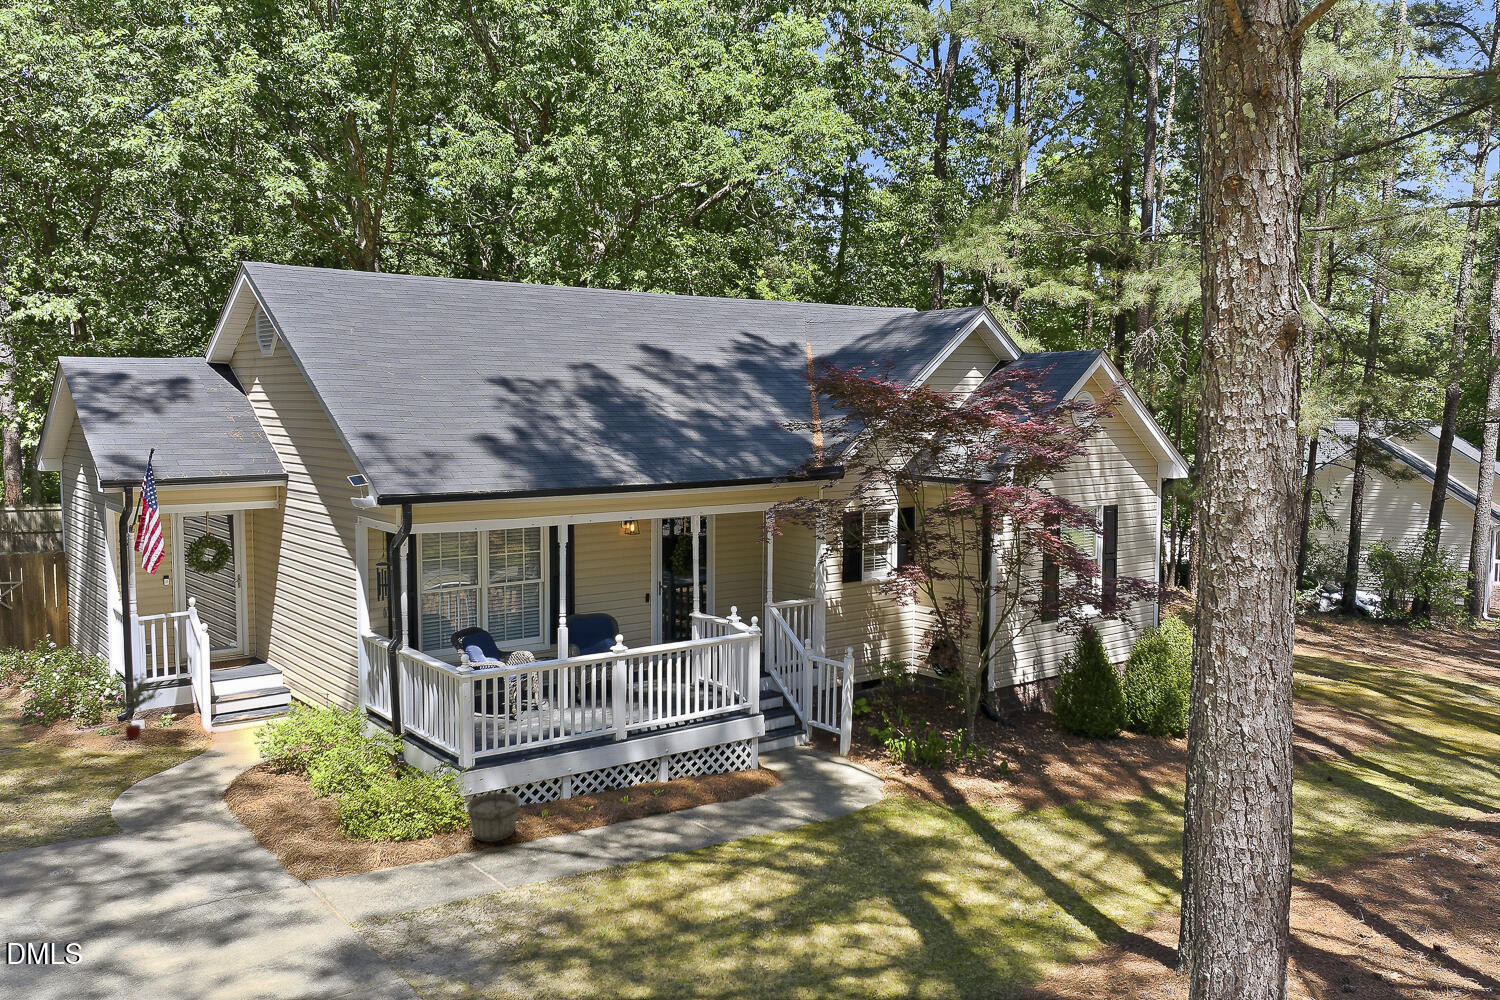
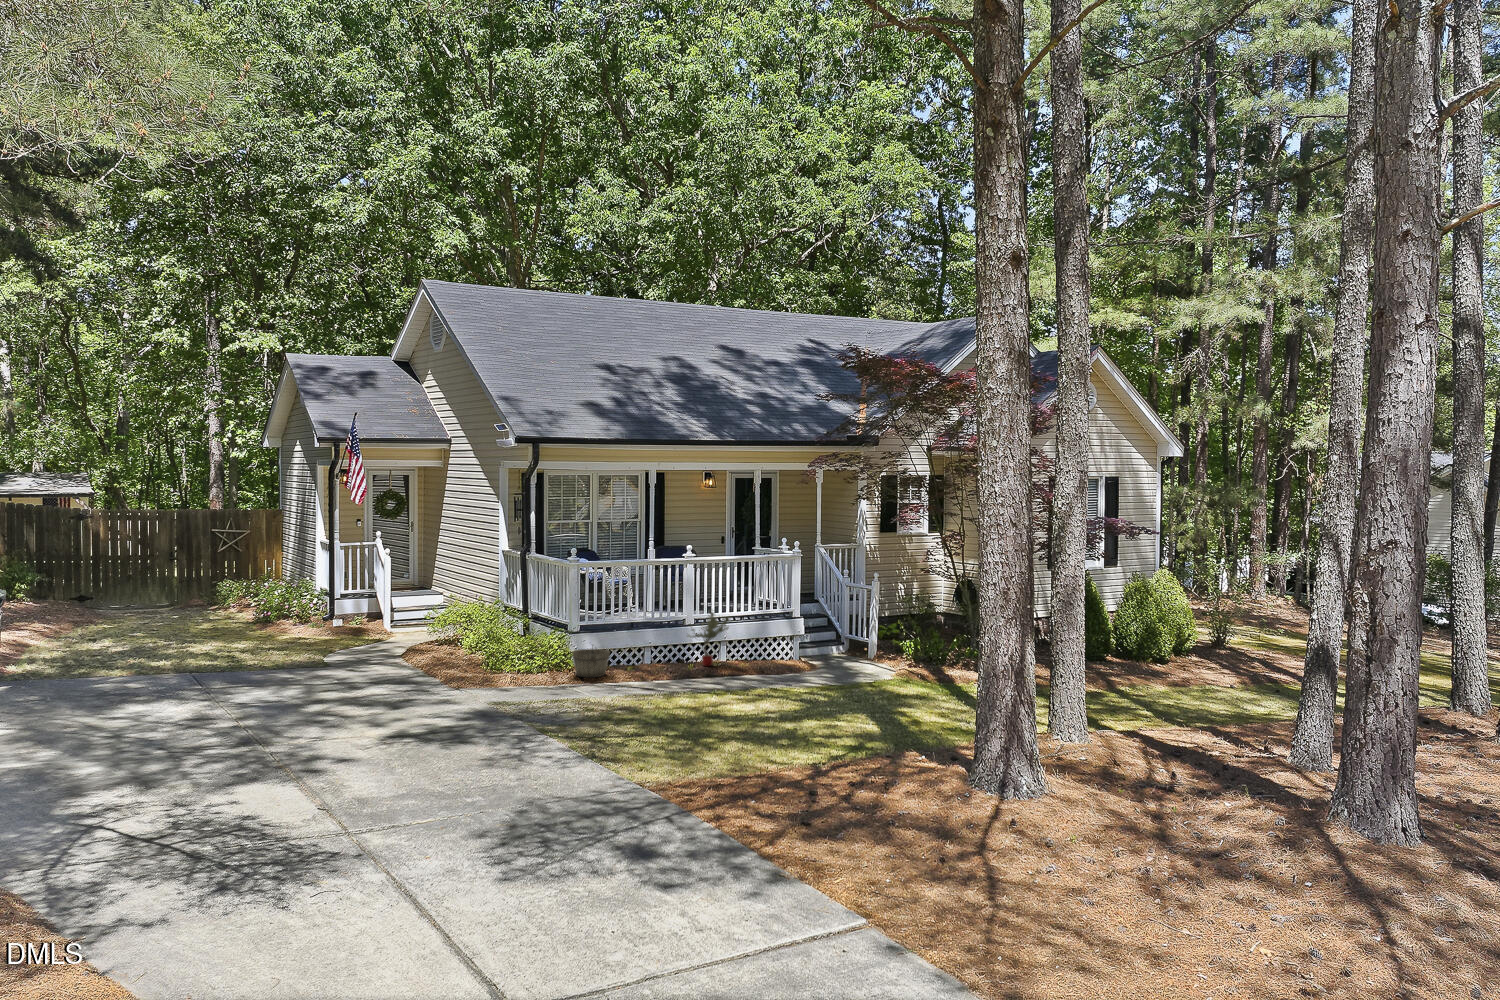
potted tree: present [103,673,162,739] -> present [688,612,729,667]

